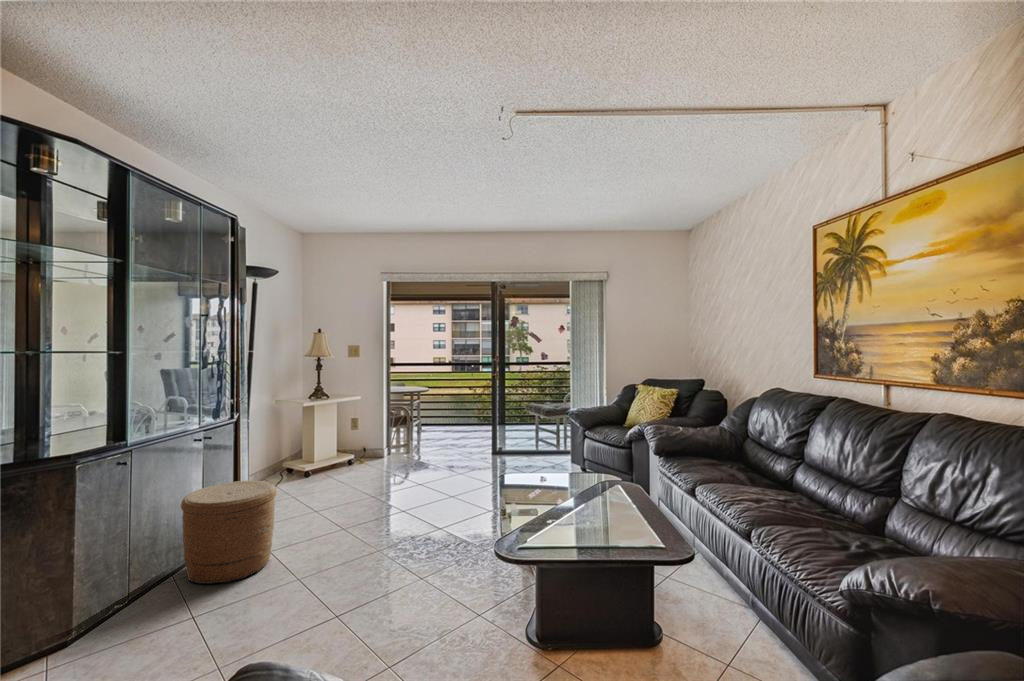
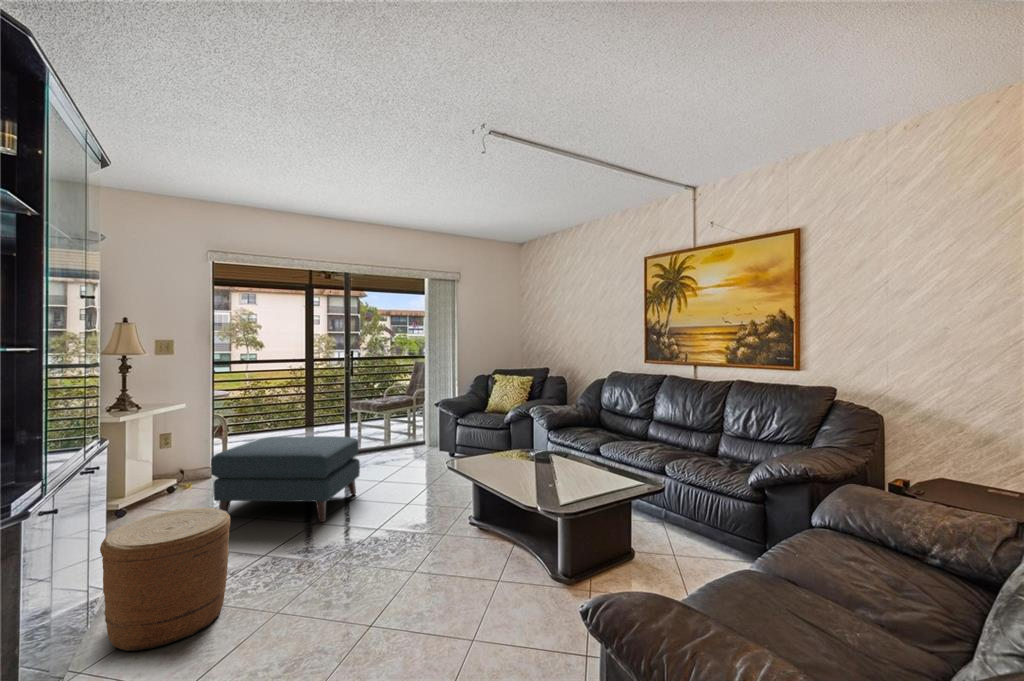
ottoman: none [336,430,458,515] -> present [211,436,360,522]

